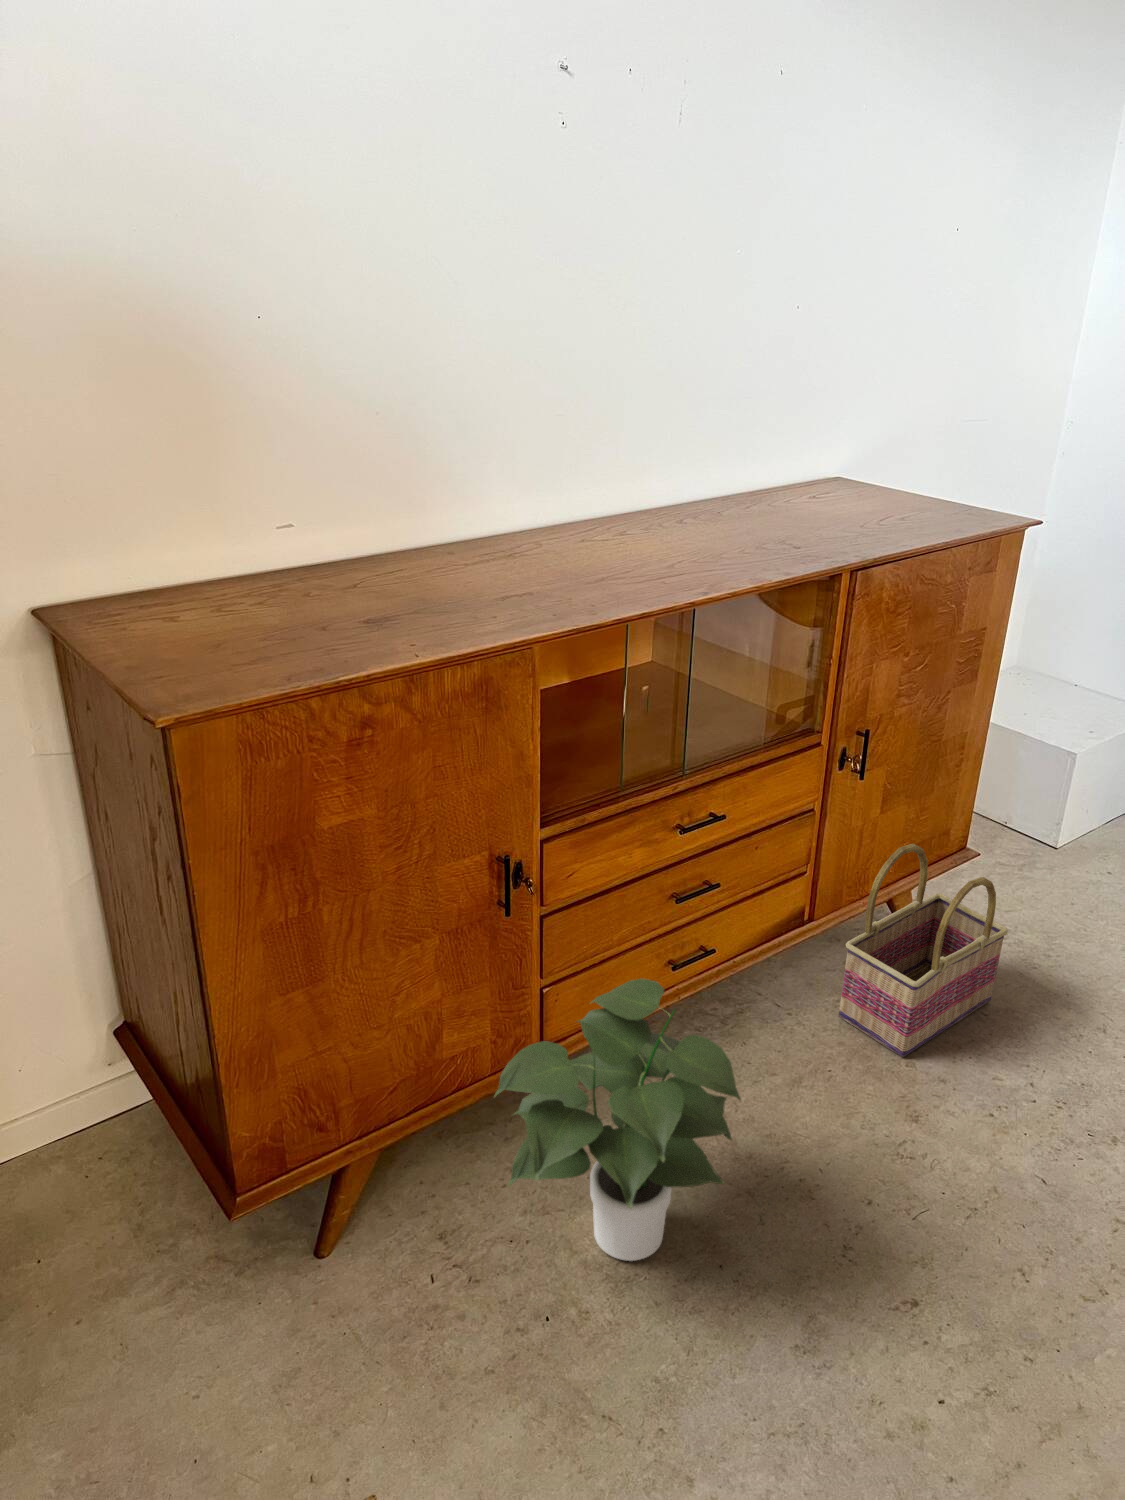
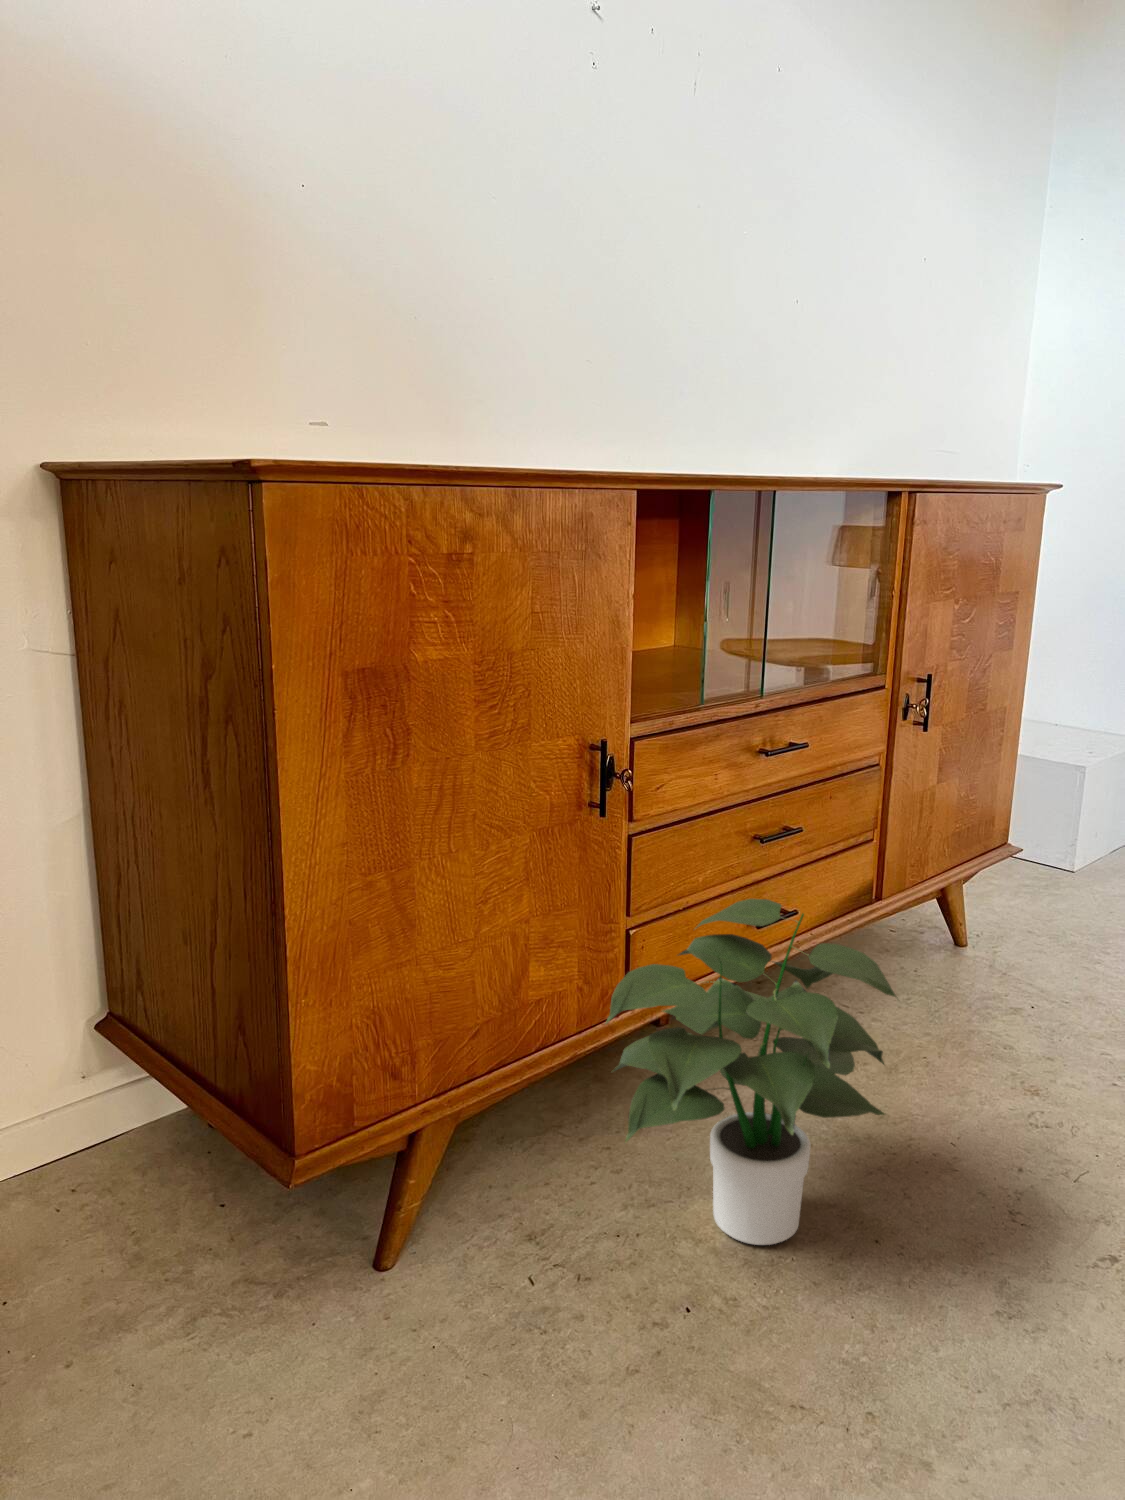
basket: present [839,844,1008,1057] -> none [915,813,1082,1042]

